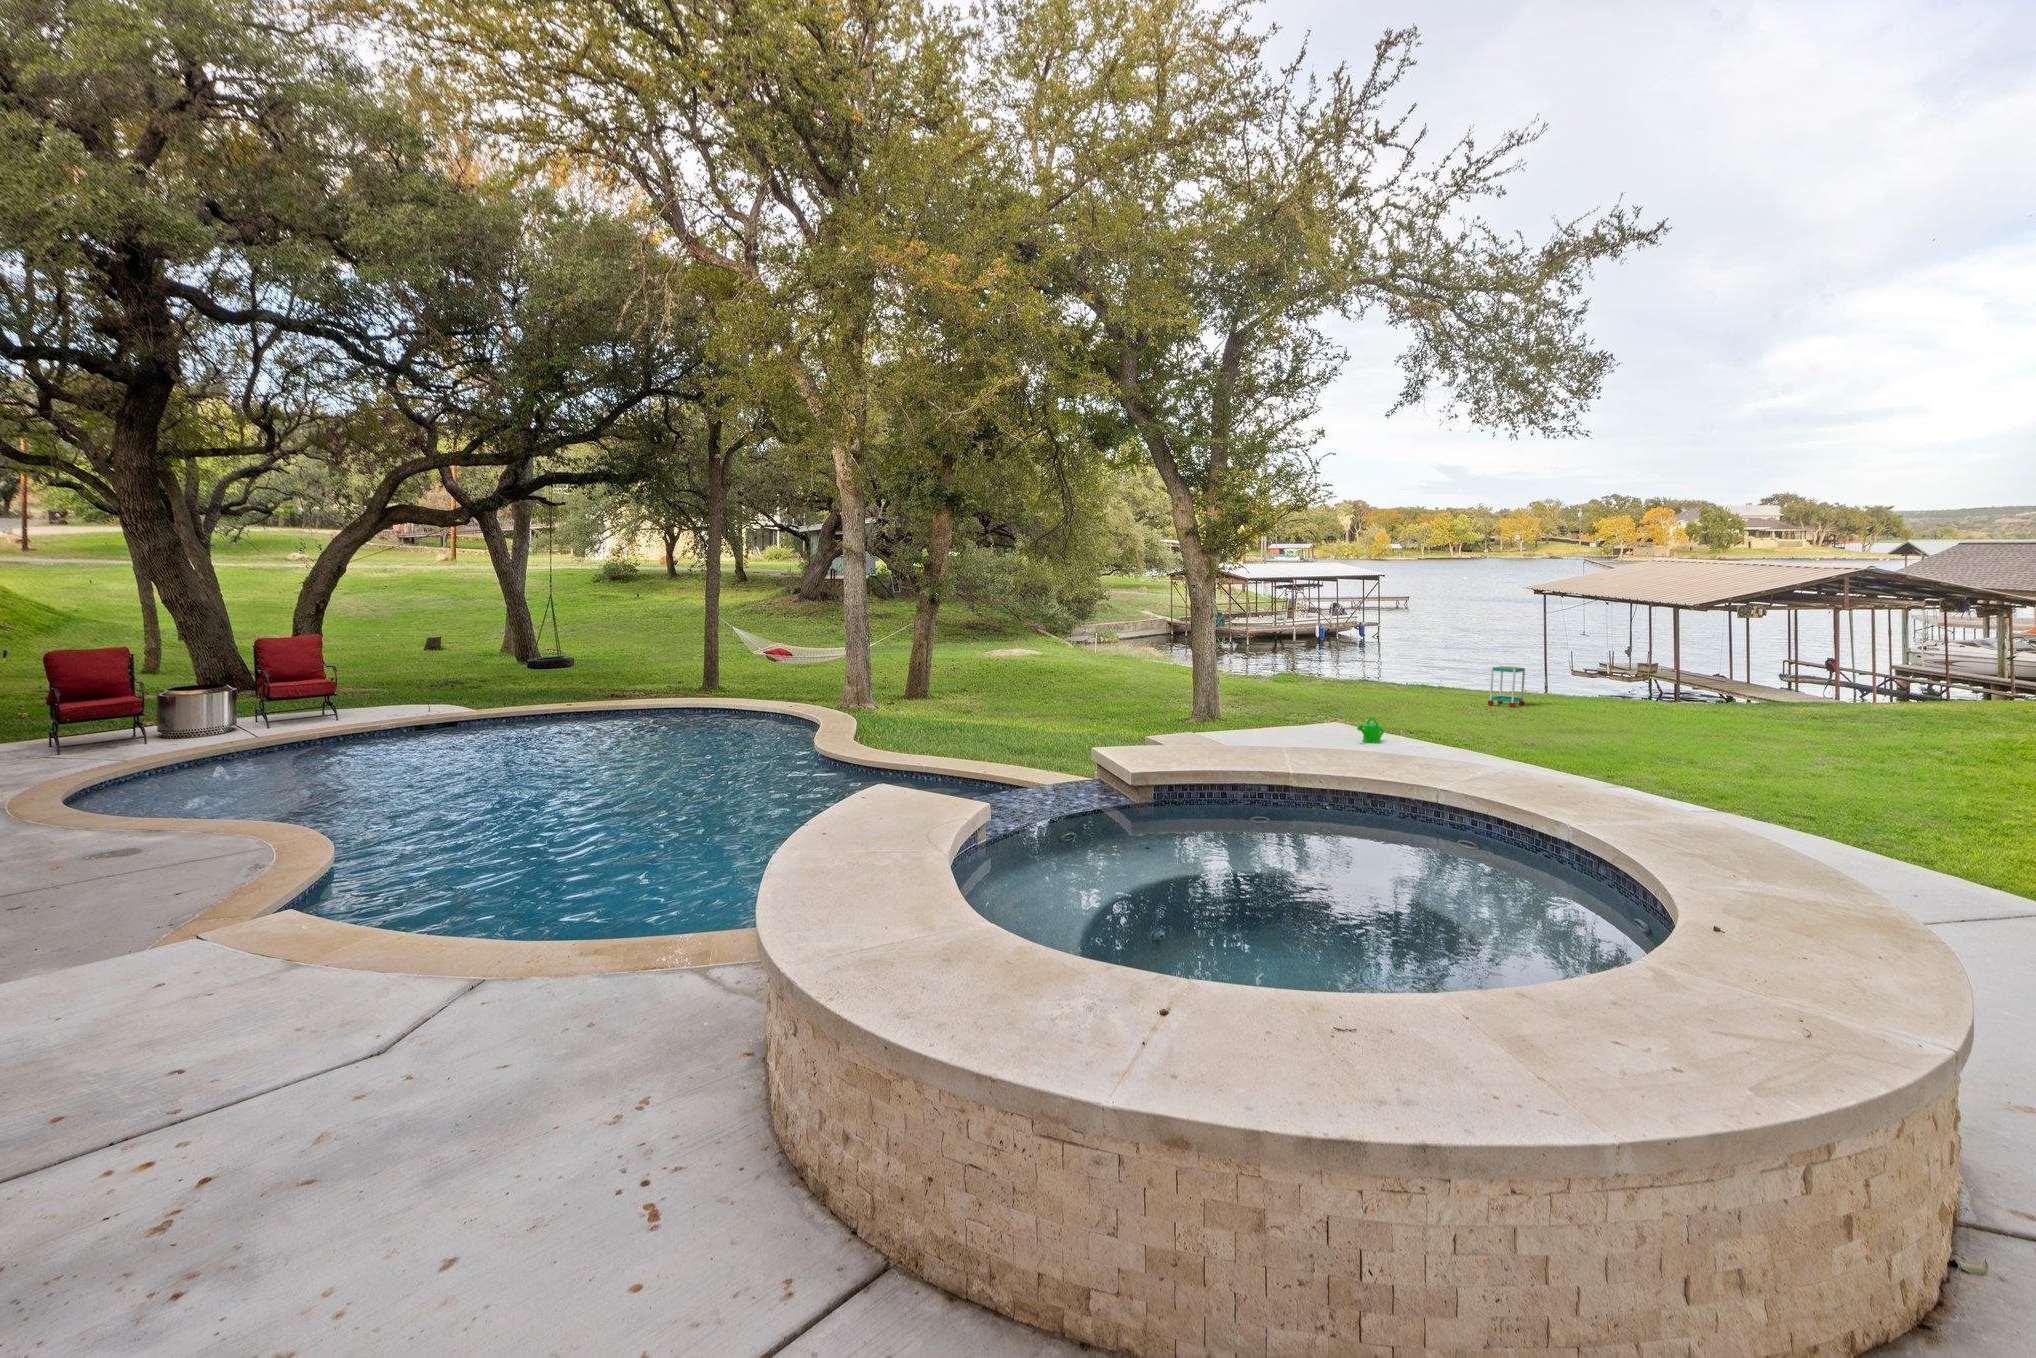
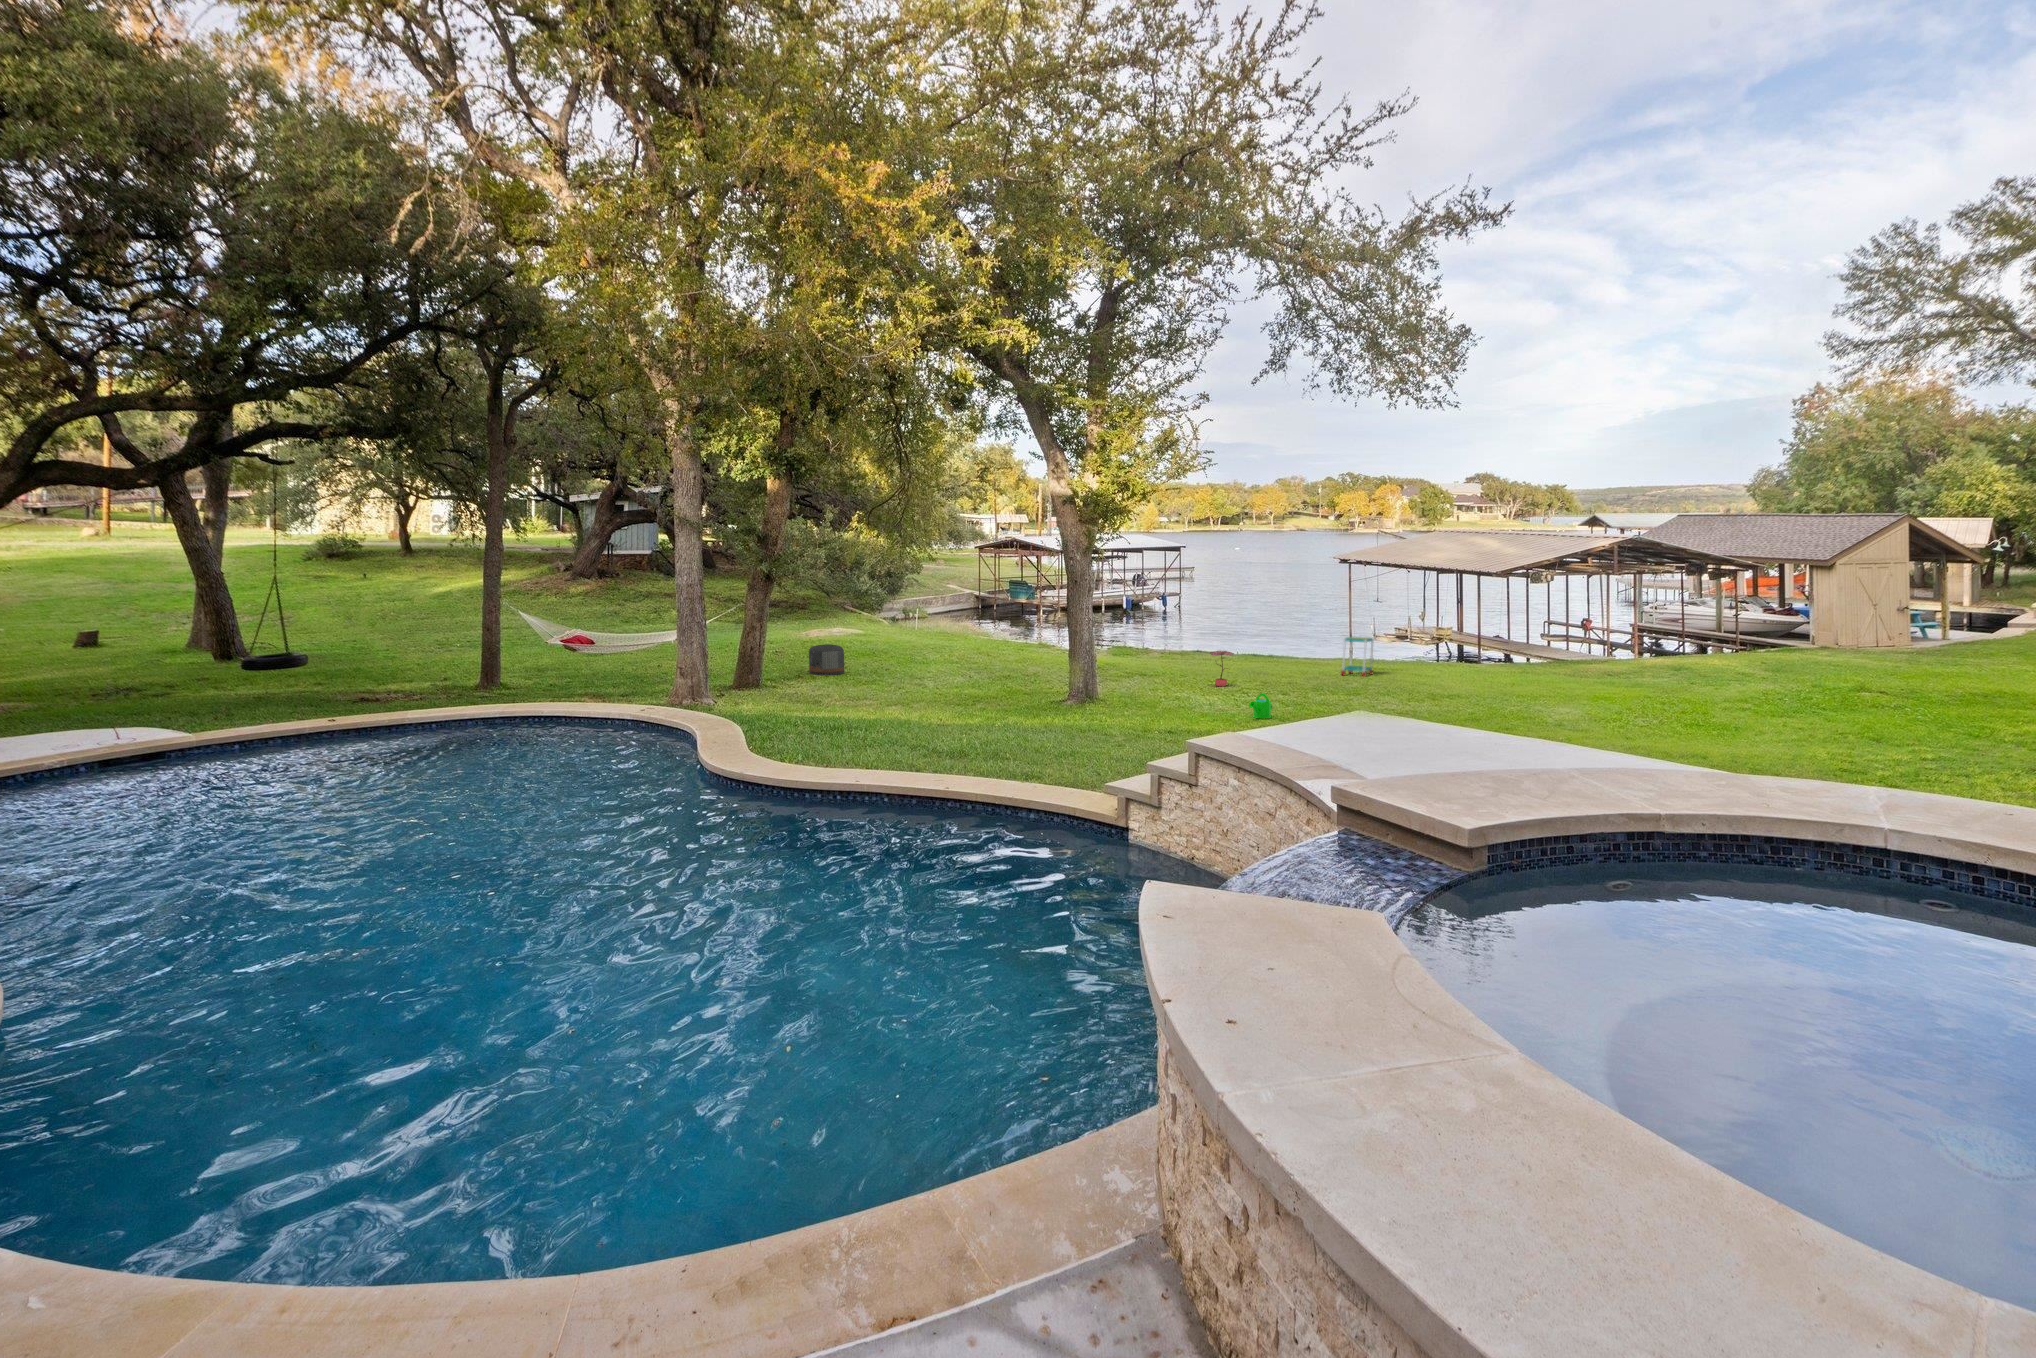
pouf: none [969,661,1000,689] -> present [809,644,845,675]
potted plant: none [1343,676,1368,712] -> present [1210,651,1234,686]

